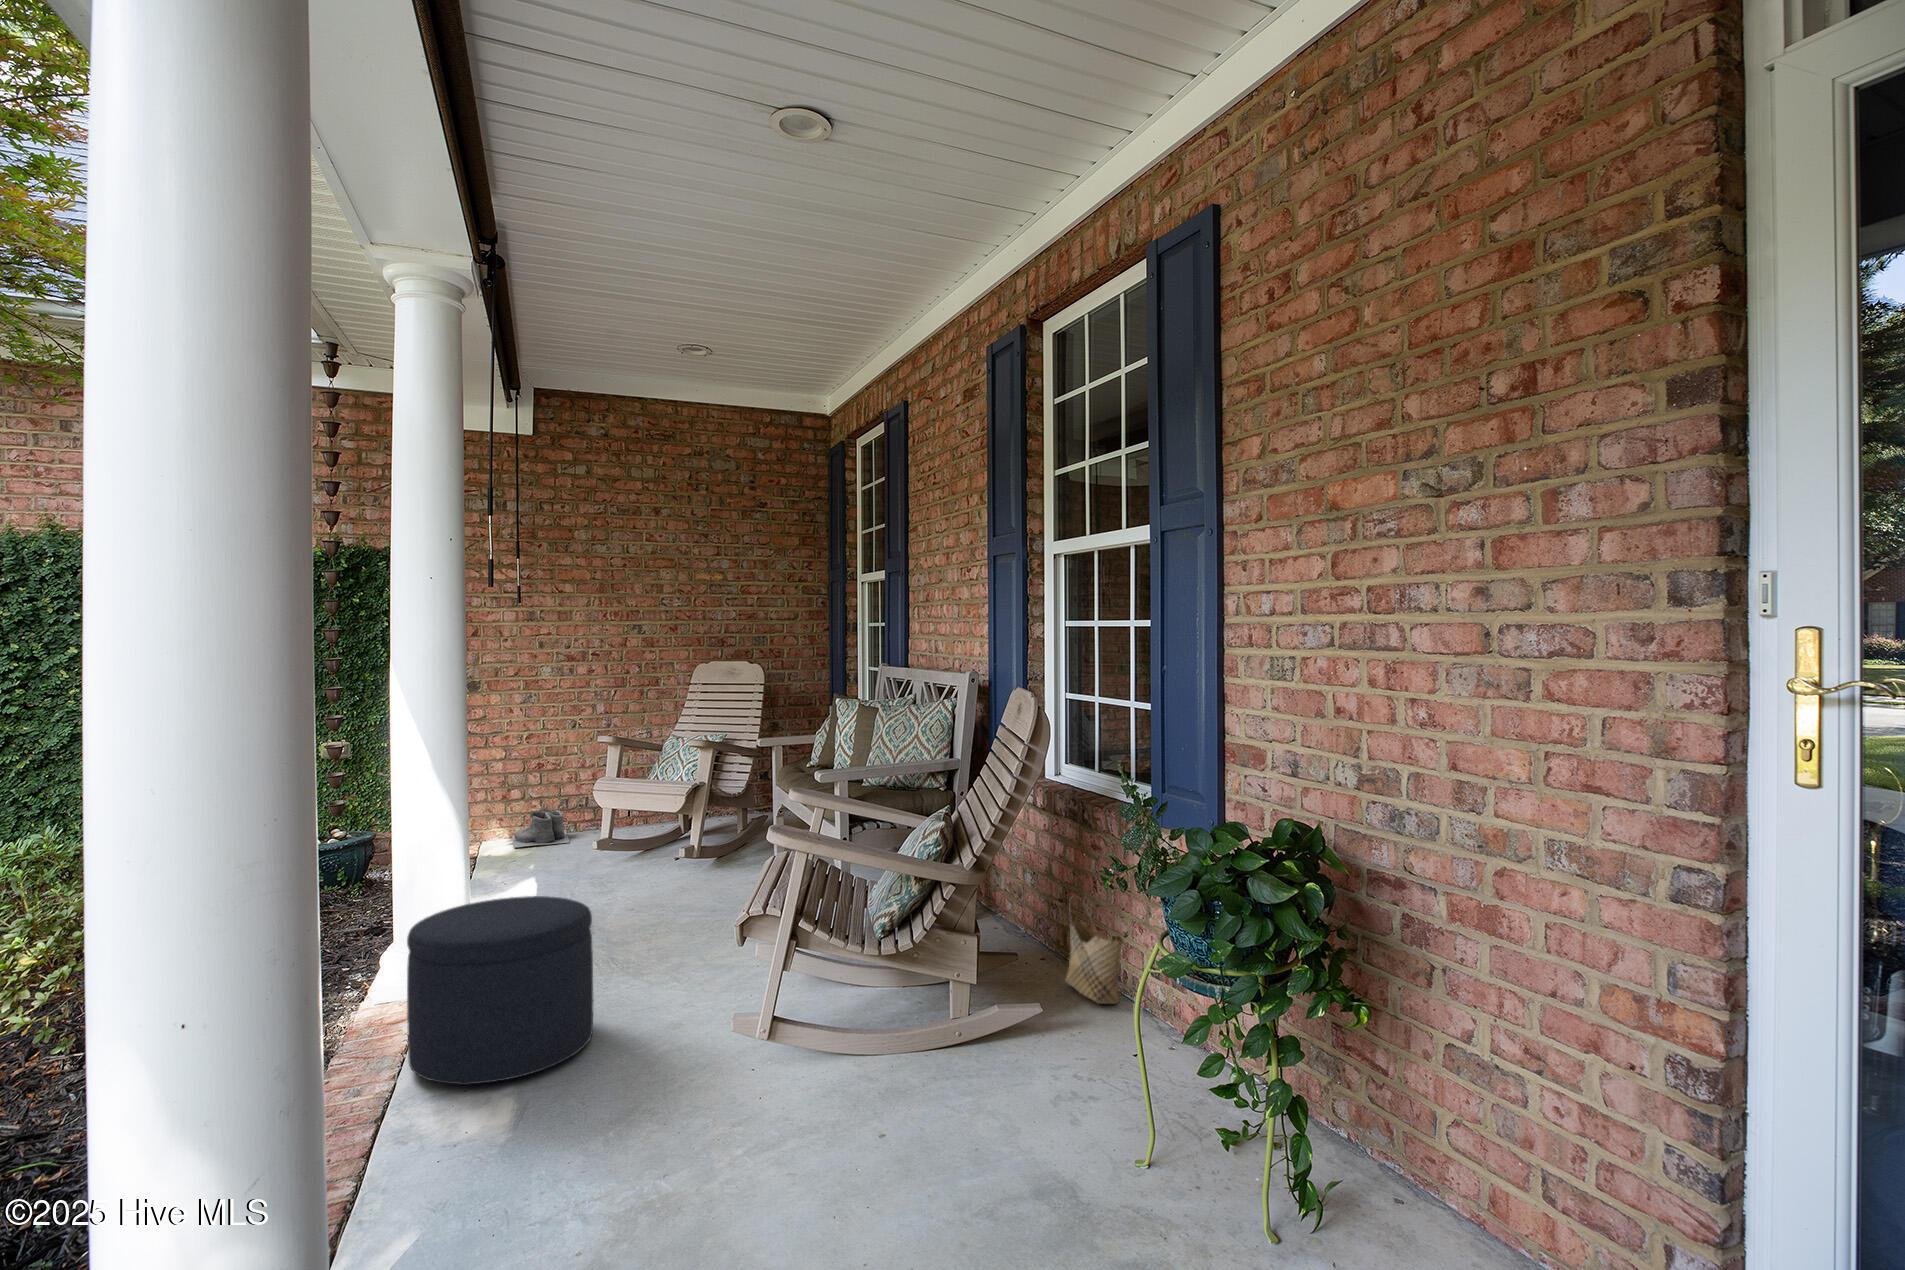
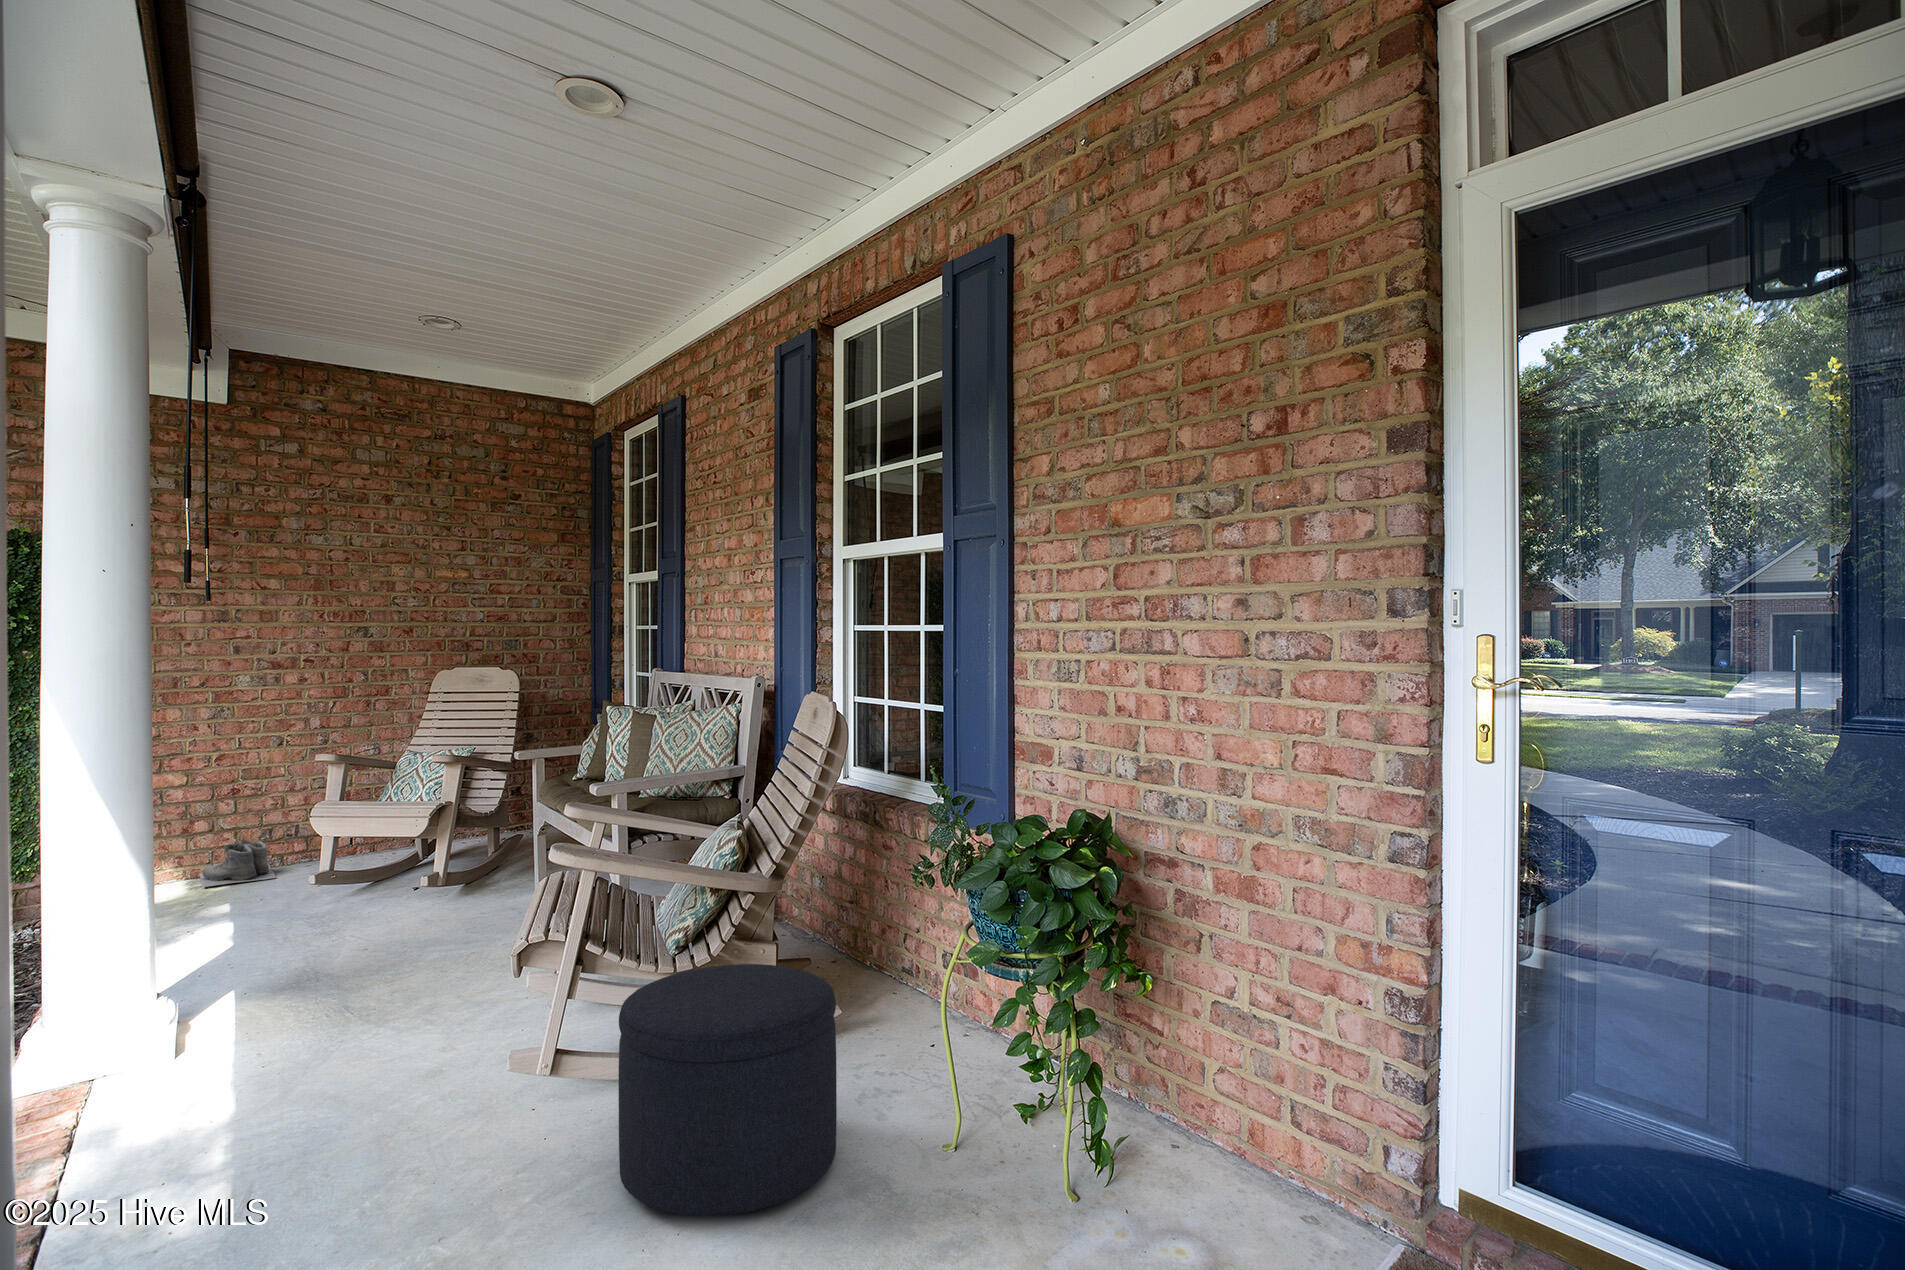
woven basket: present [1066,893,1123,1004] -> none [860,894,918,1003]
ottoman: present [407,896,593,1085] -> present [619,964,837,1216]

